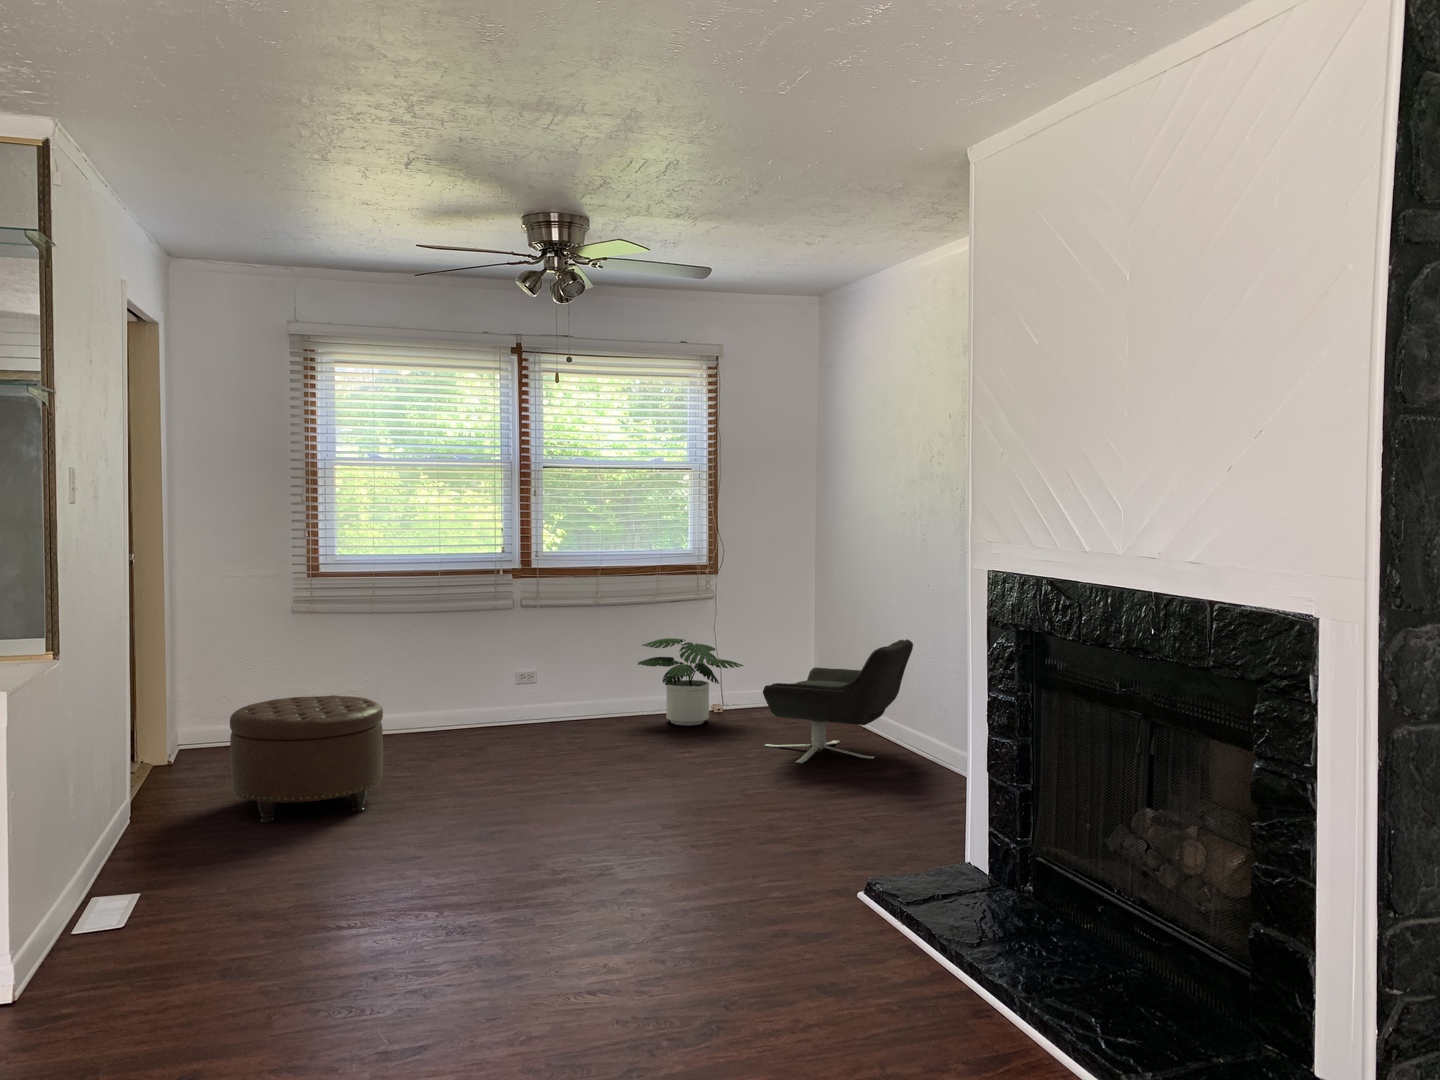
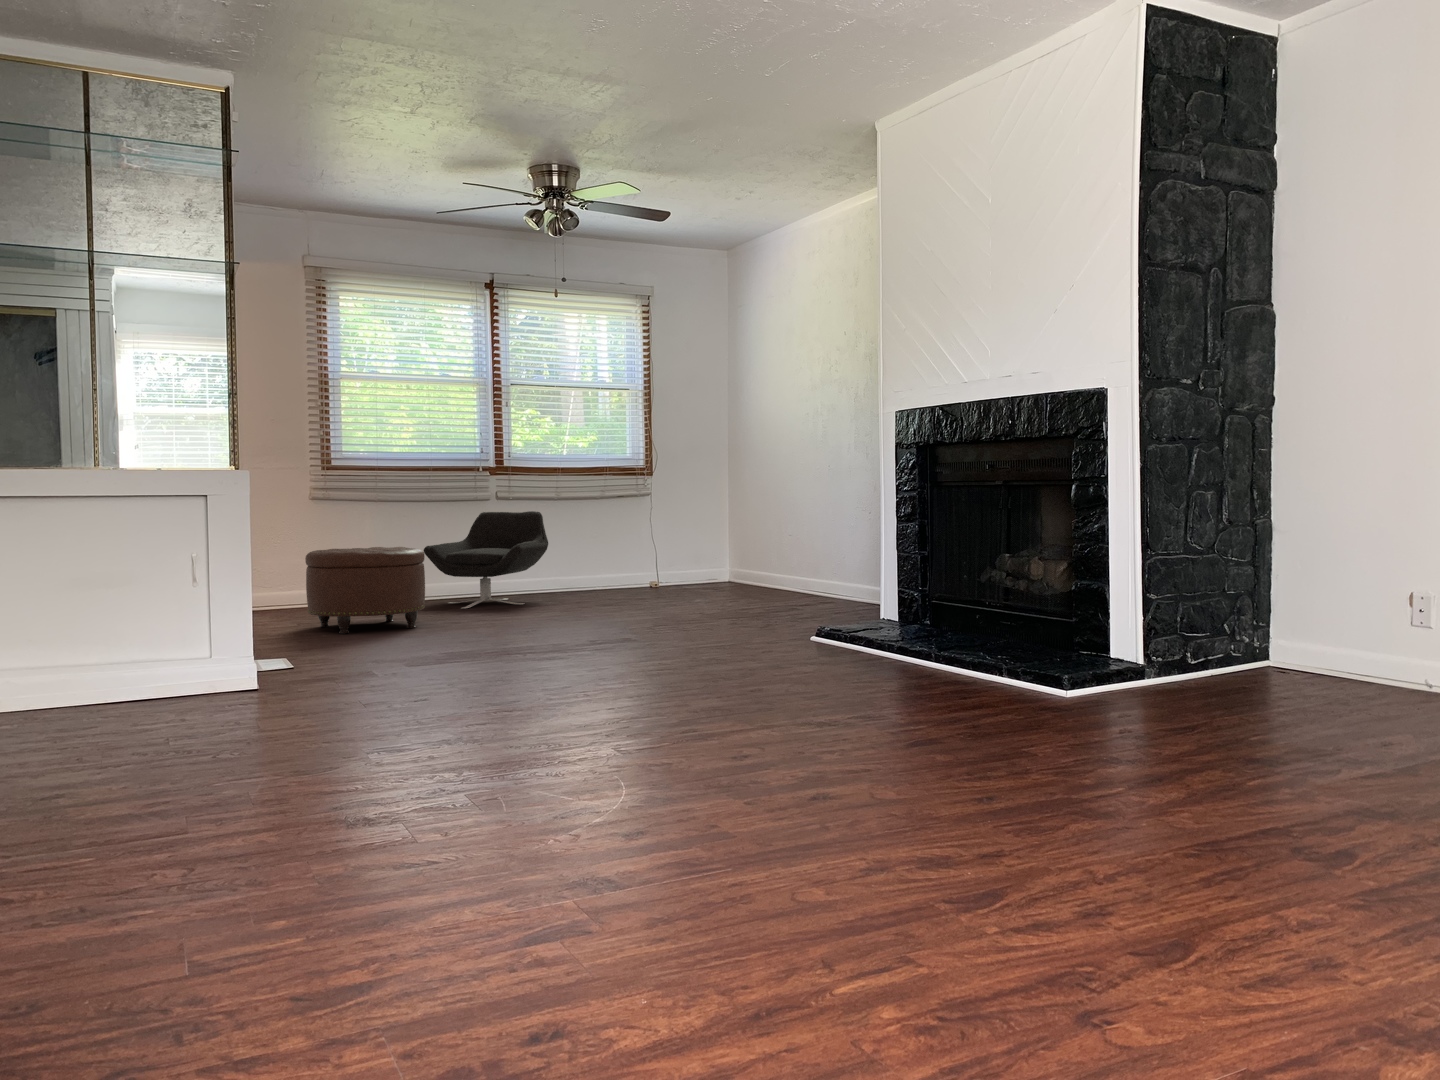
potted plant: present [638,638,743,725] -> none [592,524,678,592]
lounge chair: present [763,639,913,763] -> present [424,511,548,609]

